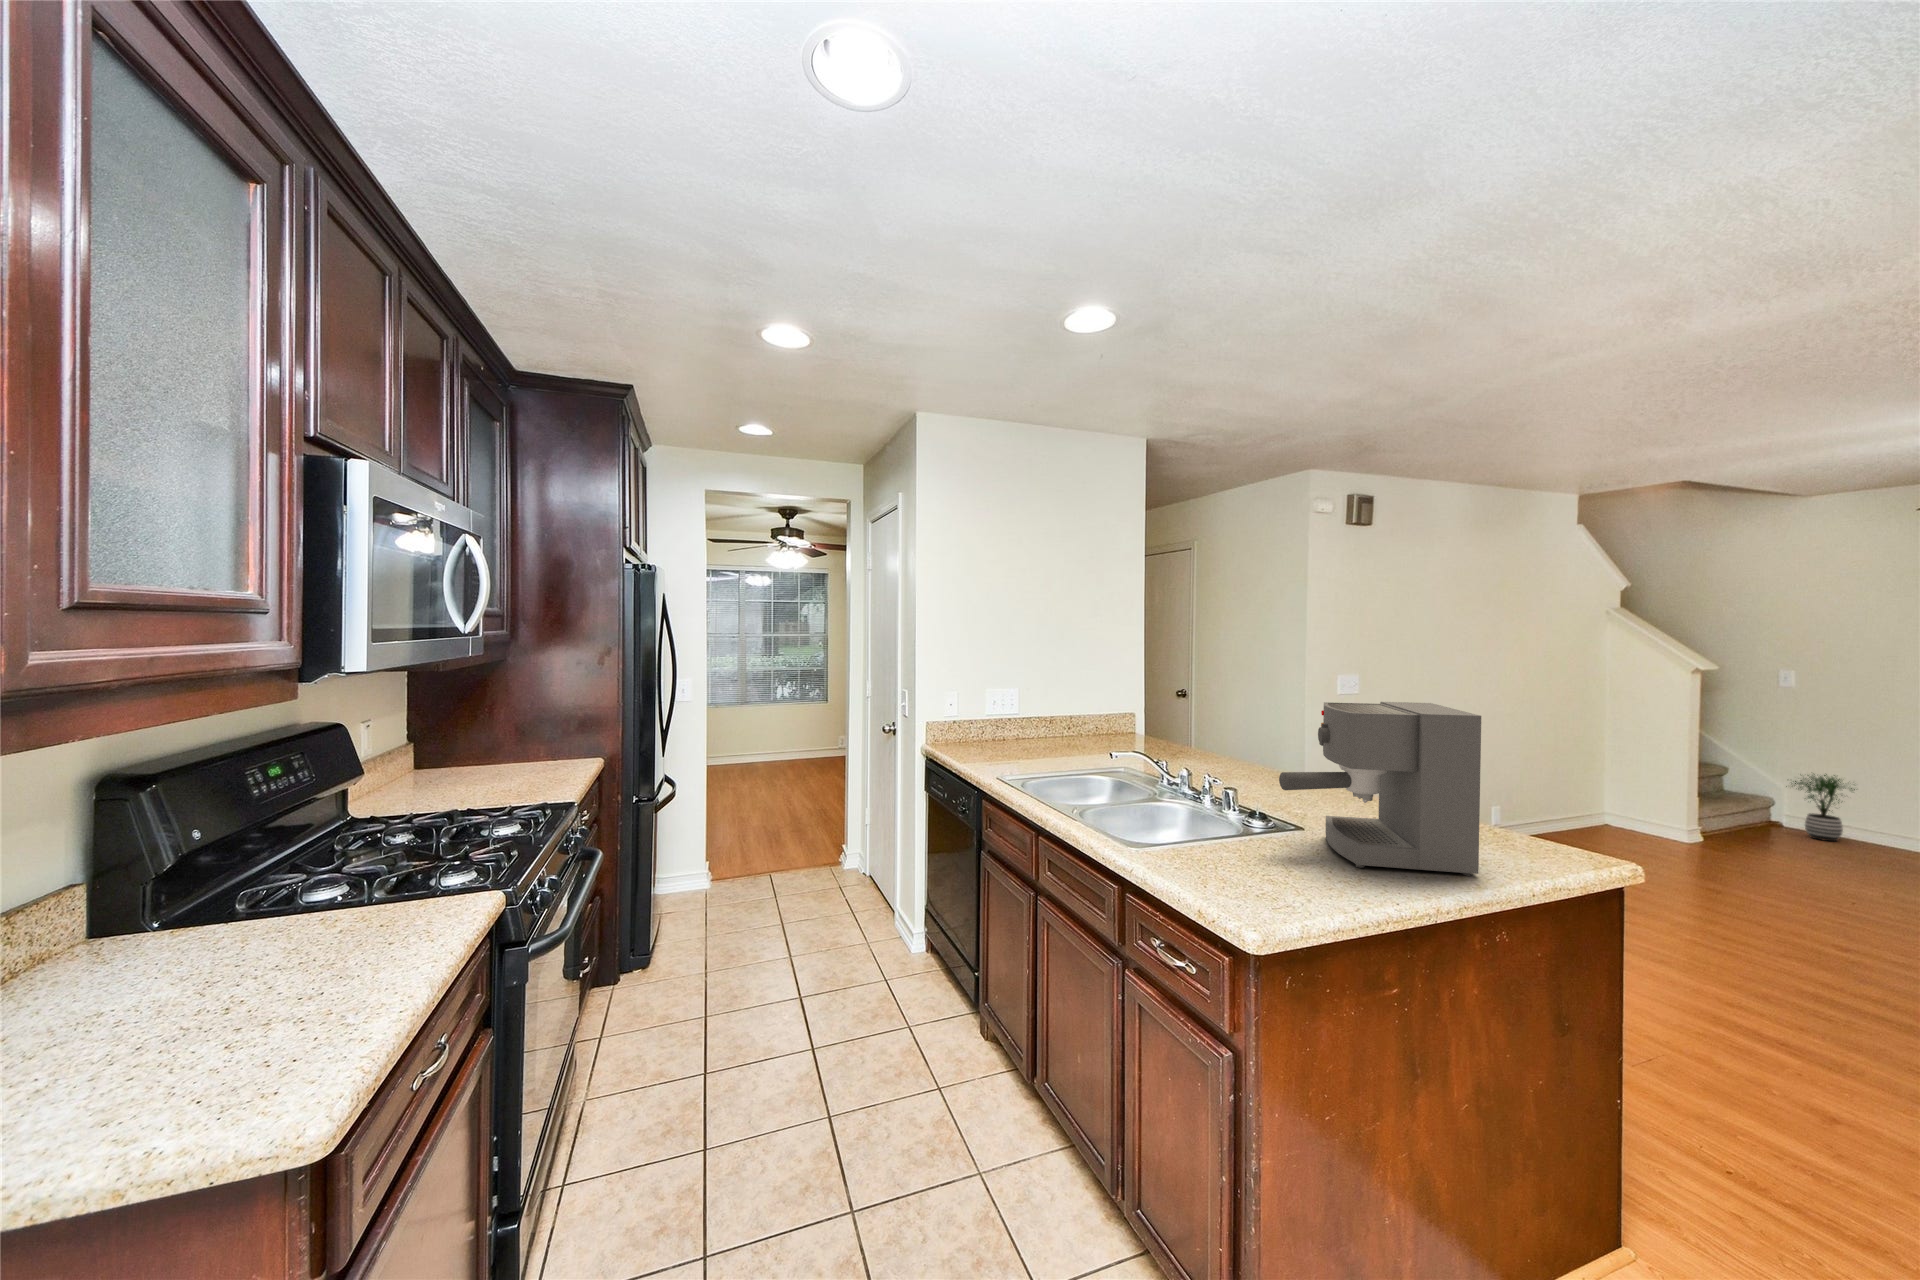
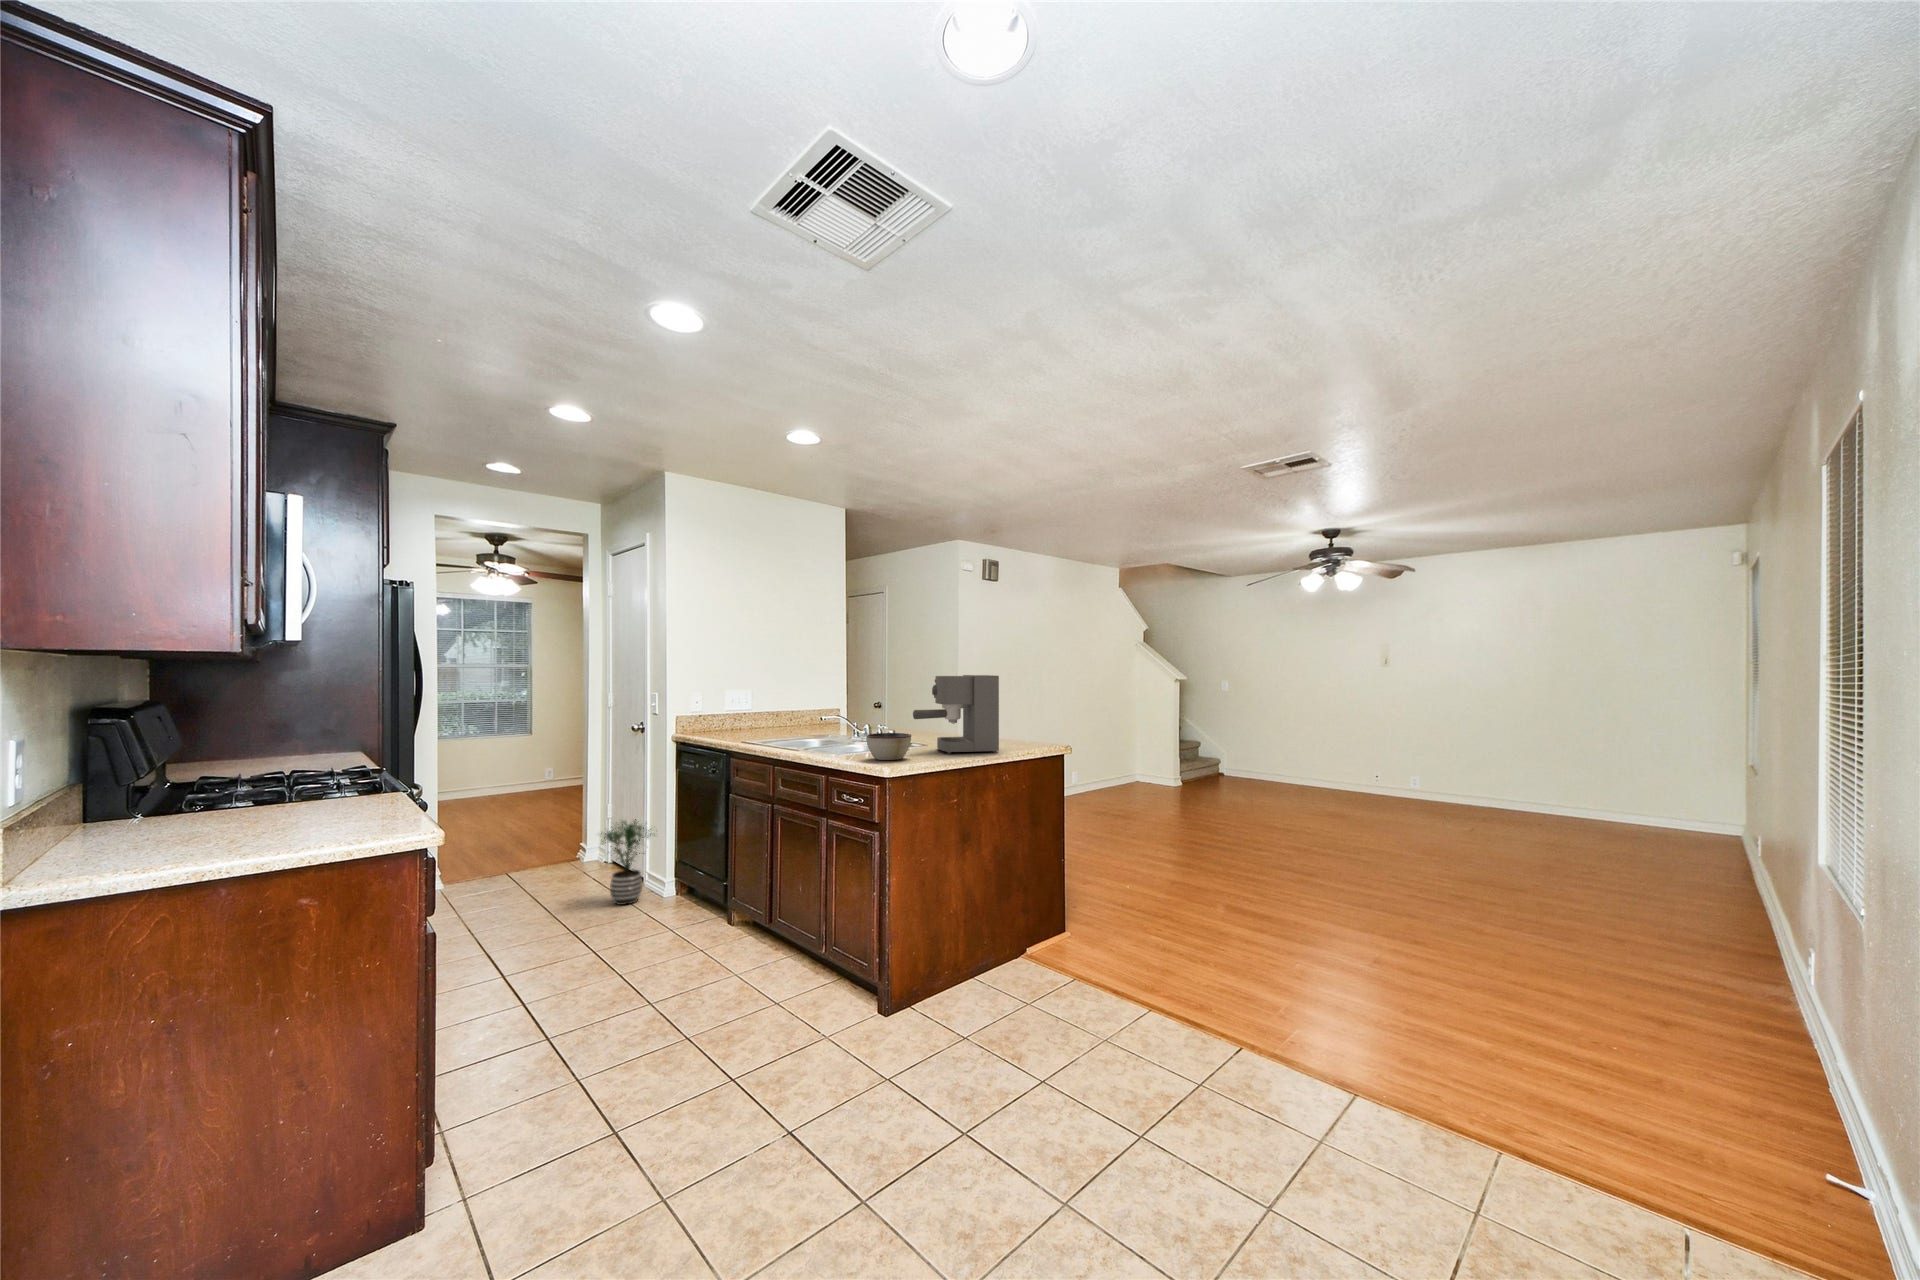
potted plant: present [1786,774,1855,841] -> present [601,819,651,905]
bowl: none [1187,816,1282,883] -> present [866,733,911,760]

